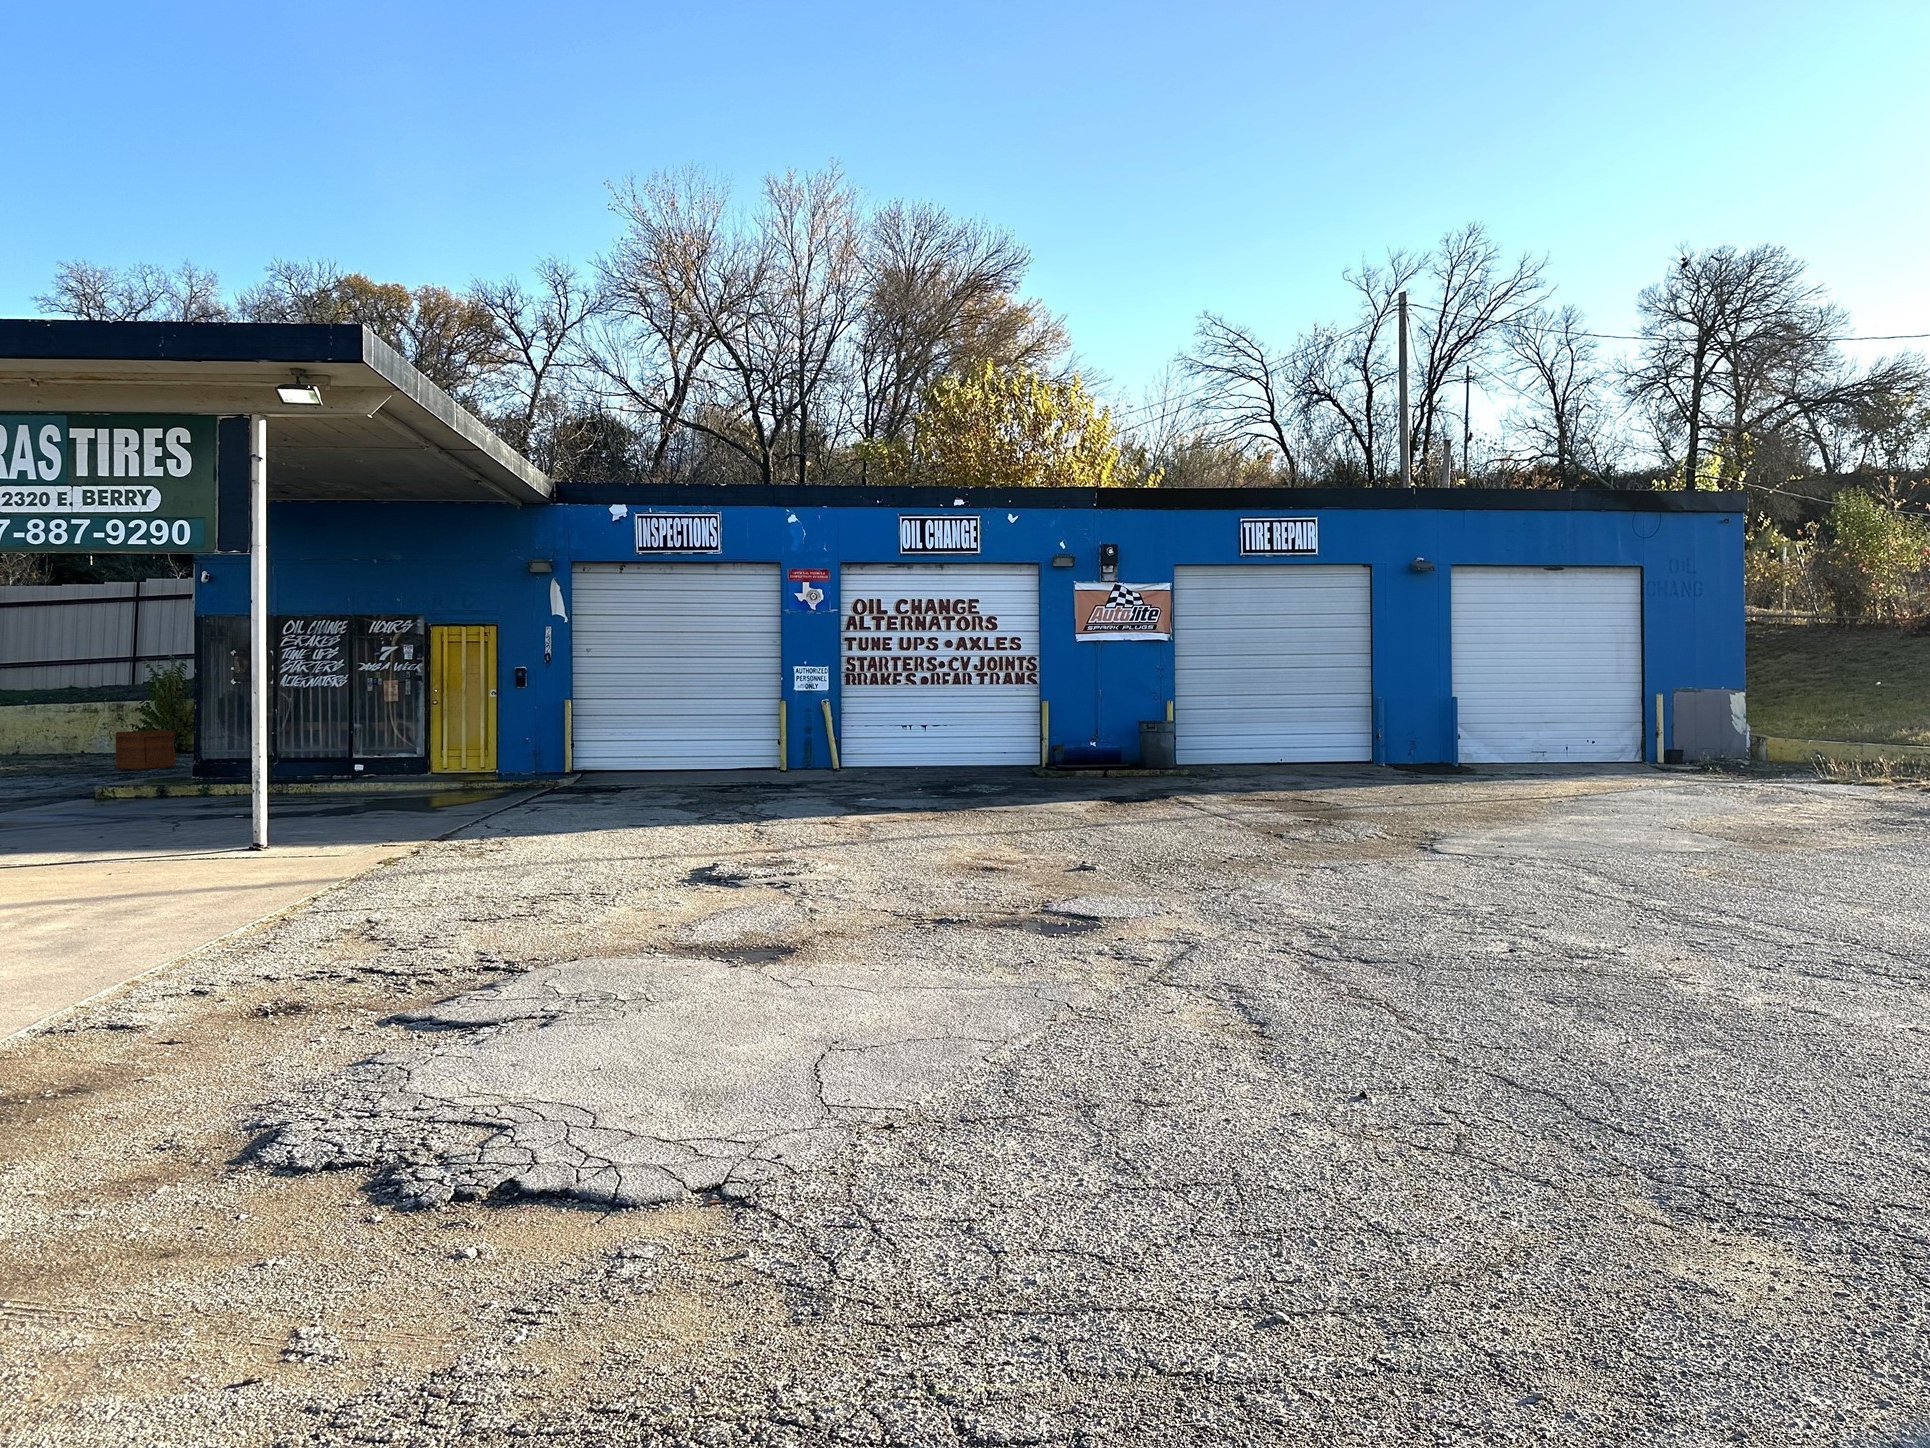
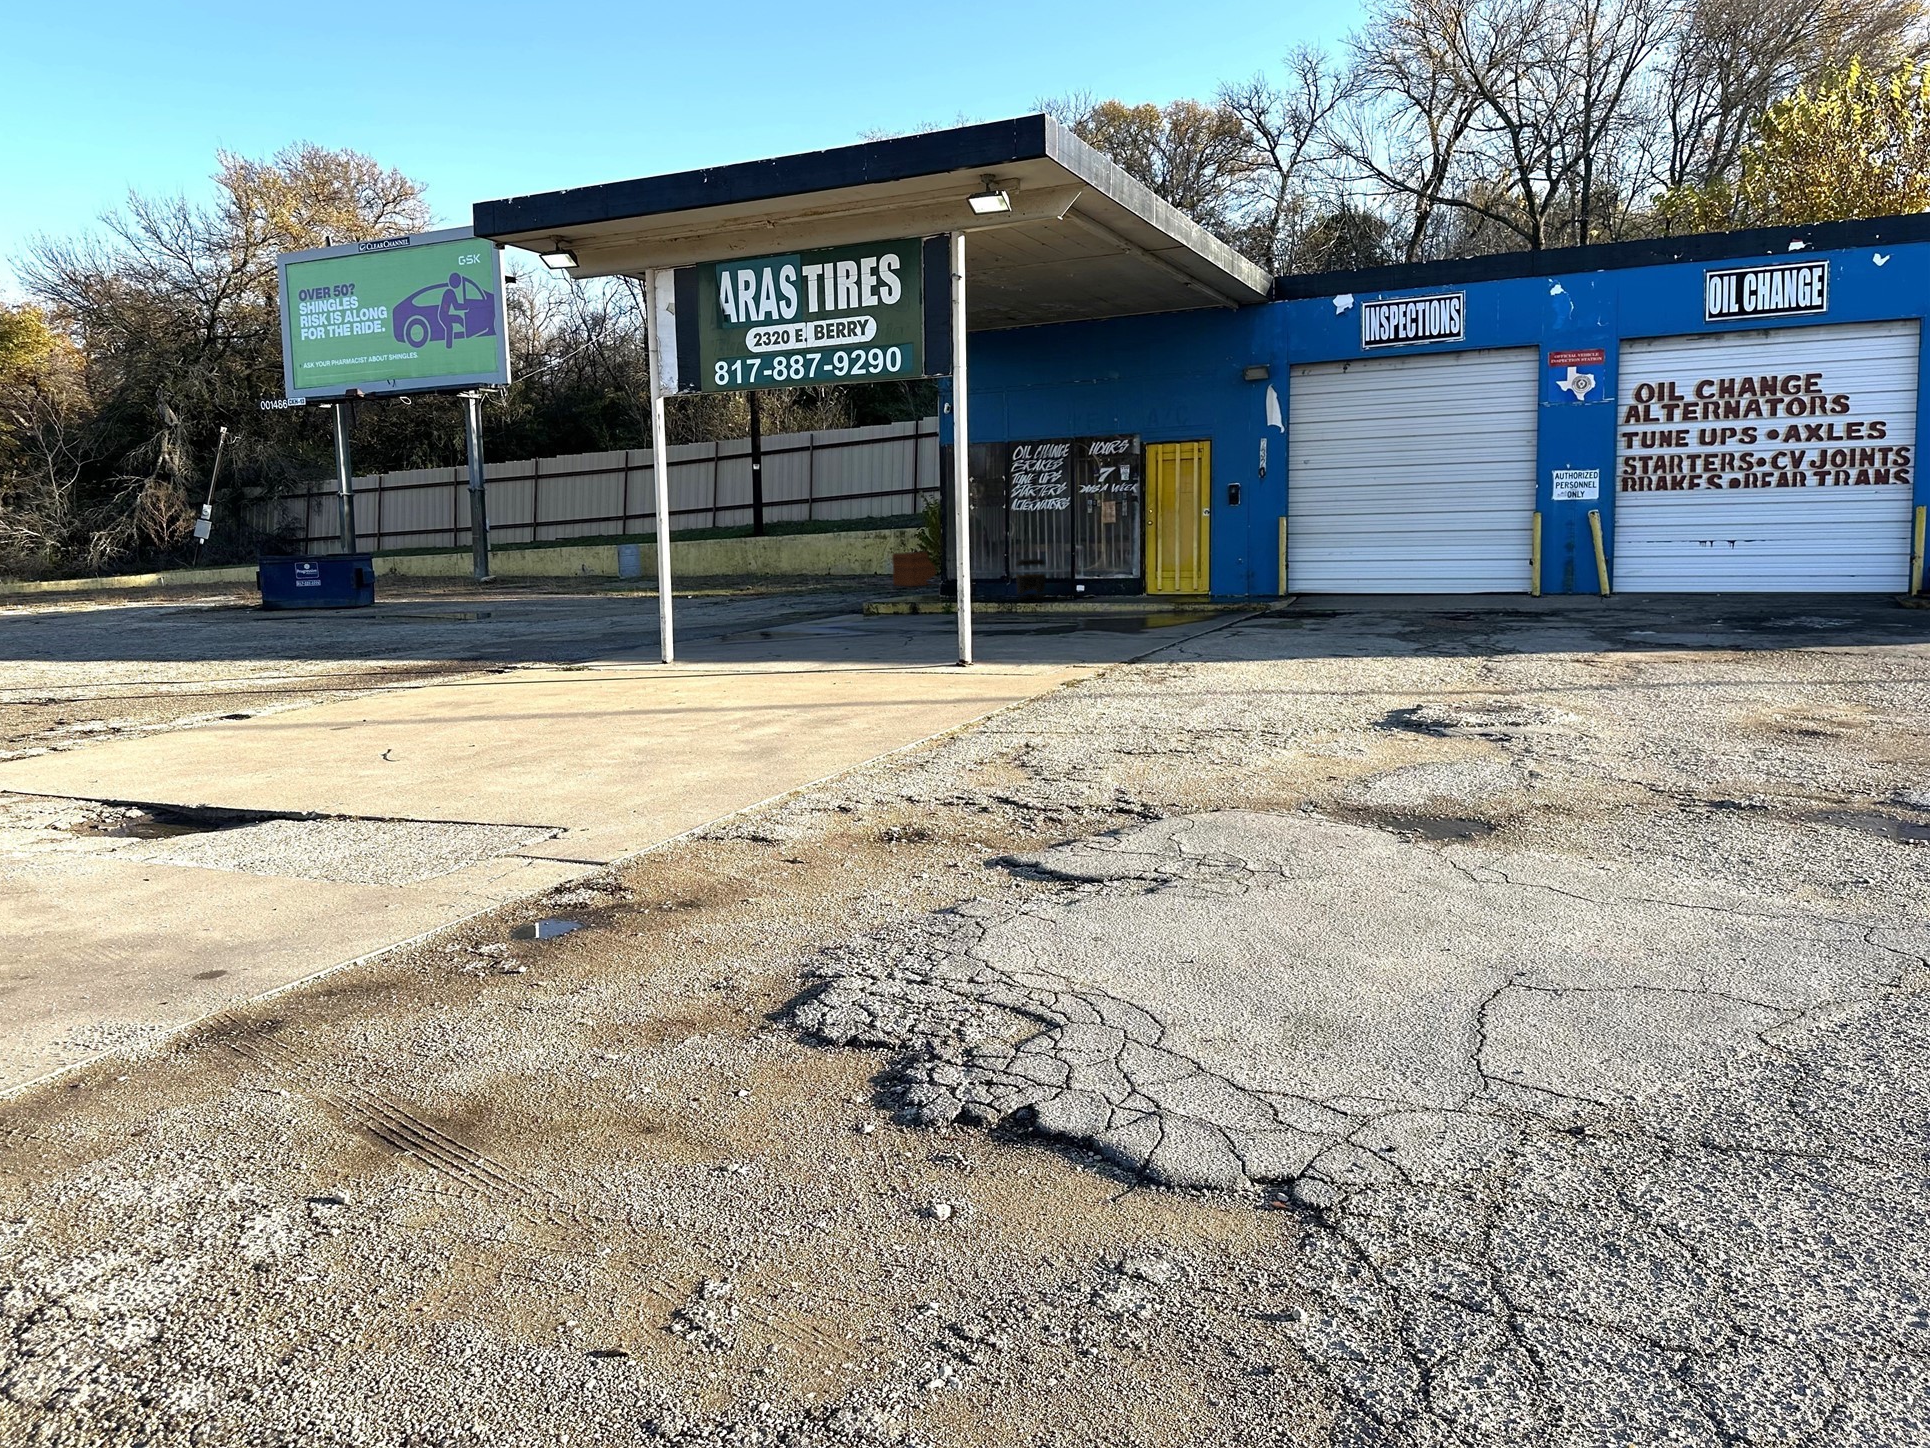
toolbox: none [283,739,318,783] -> present [1016,559,1046,600]

